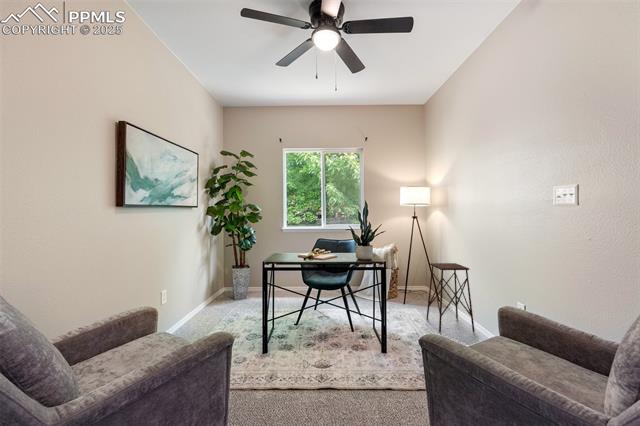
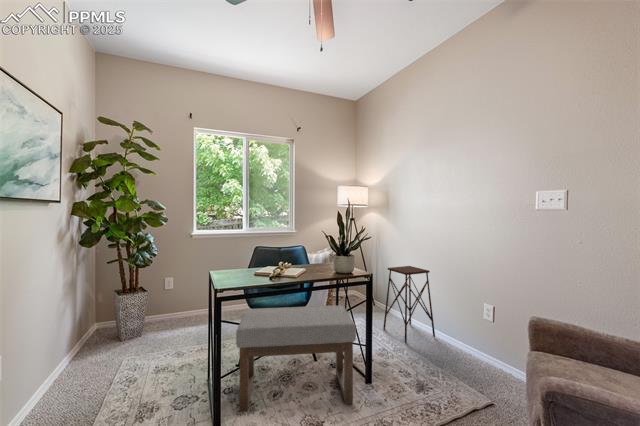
ottoman: none [280,283,368,361] -> present [236,306,356,412]

